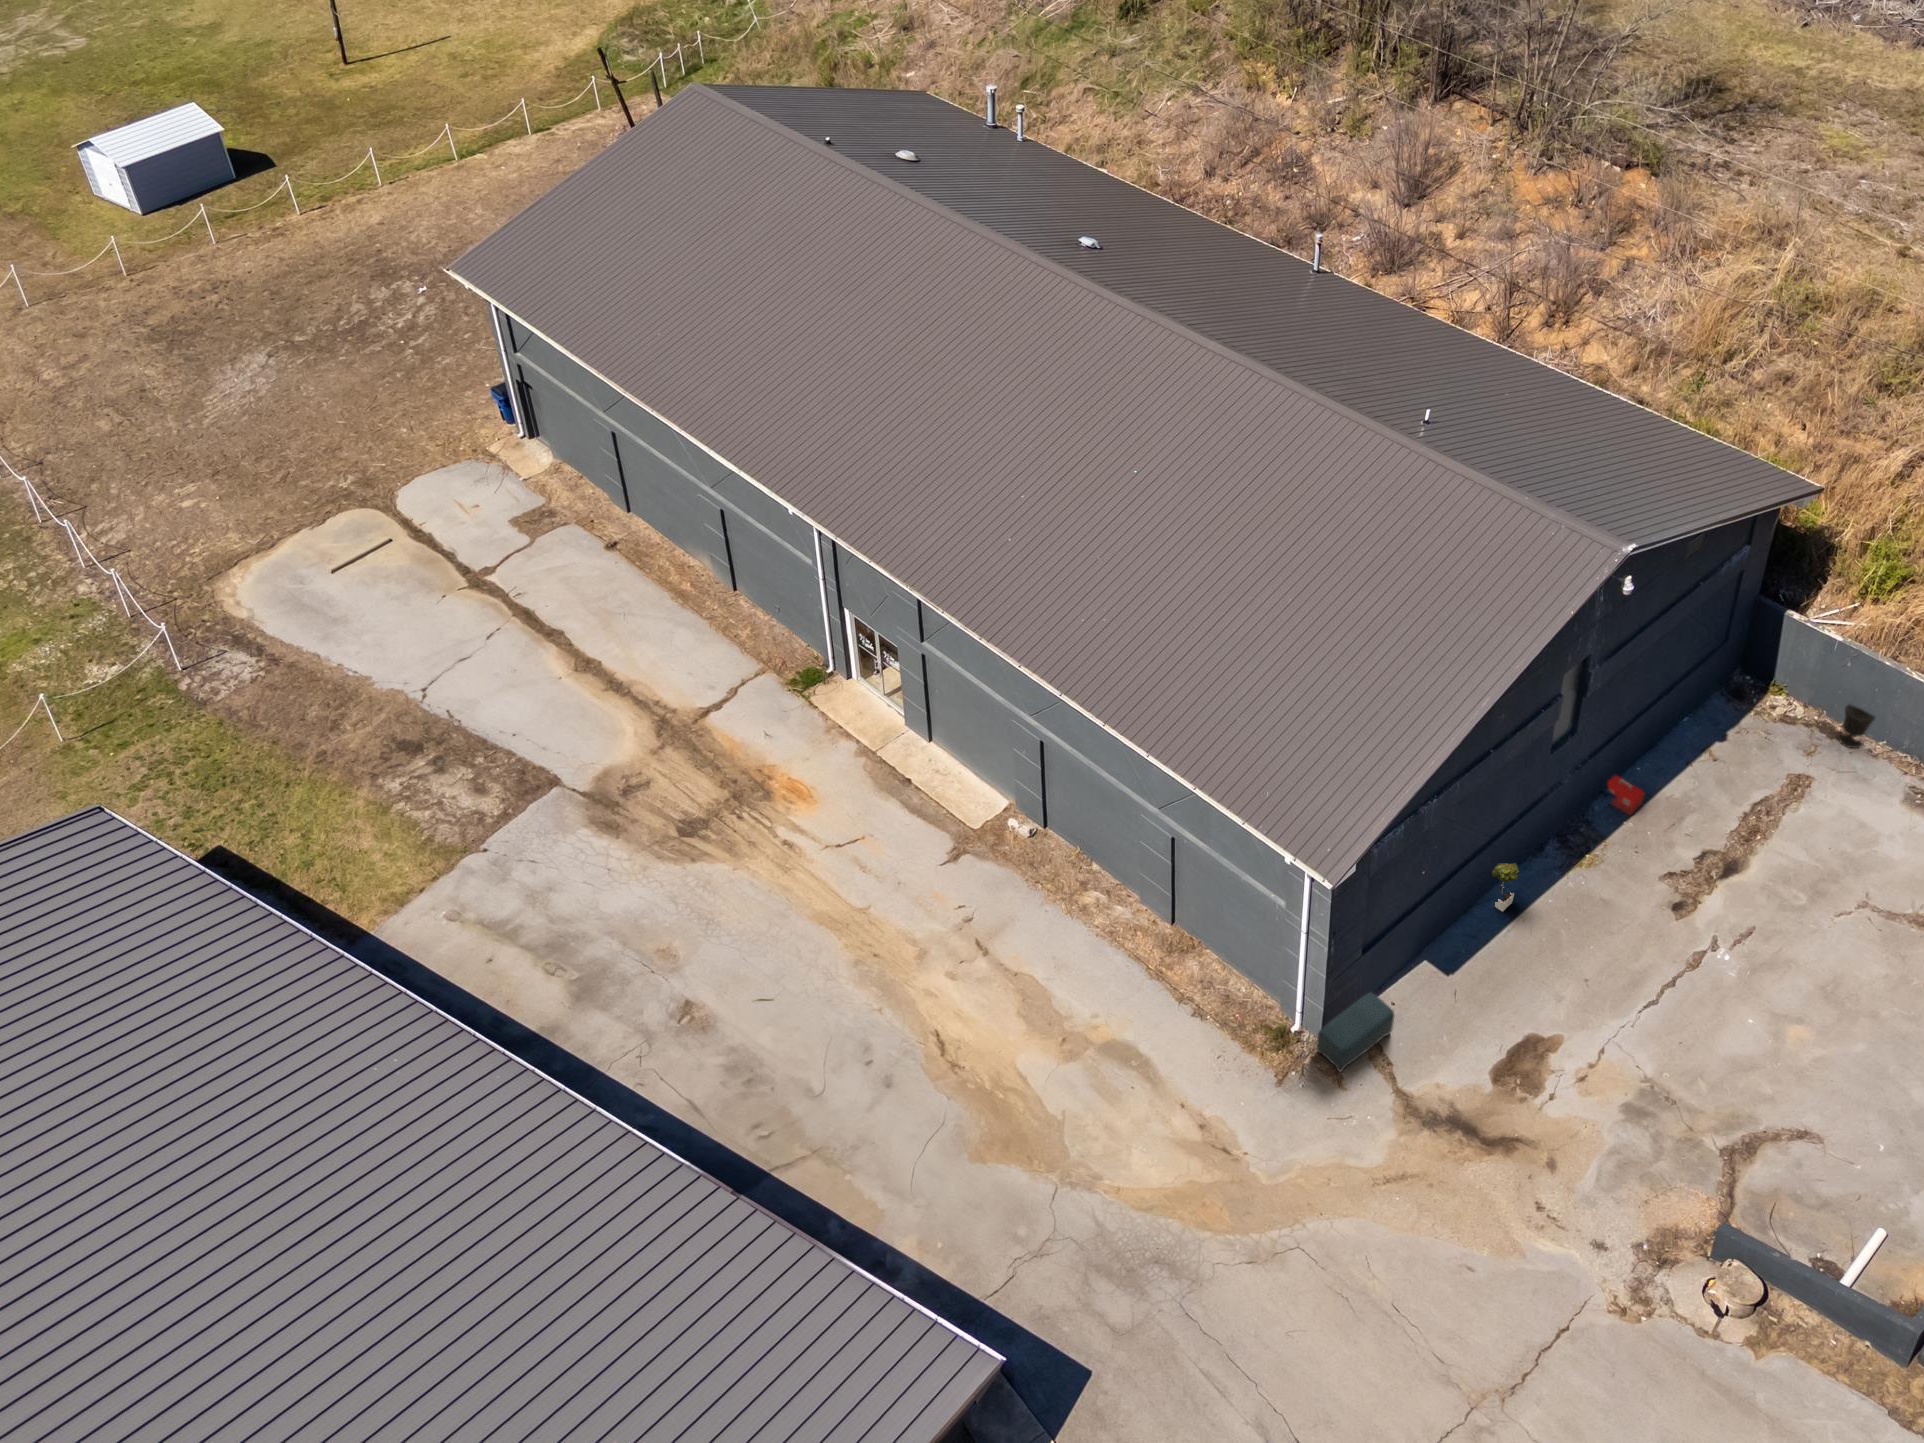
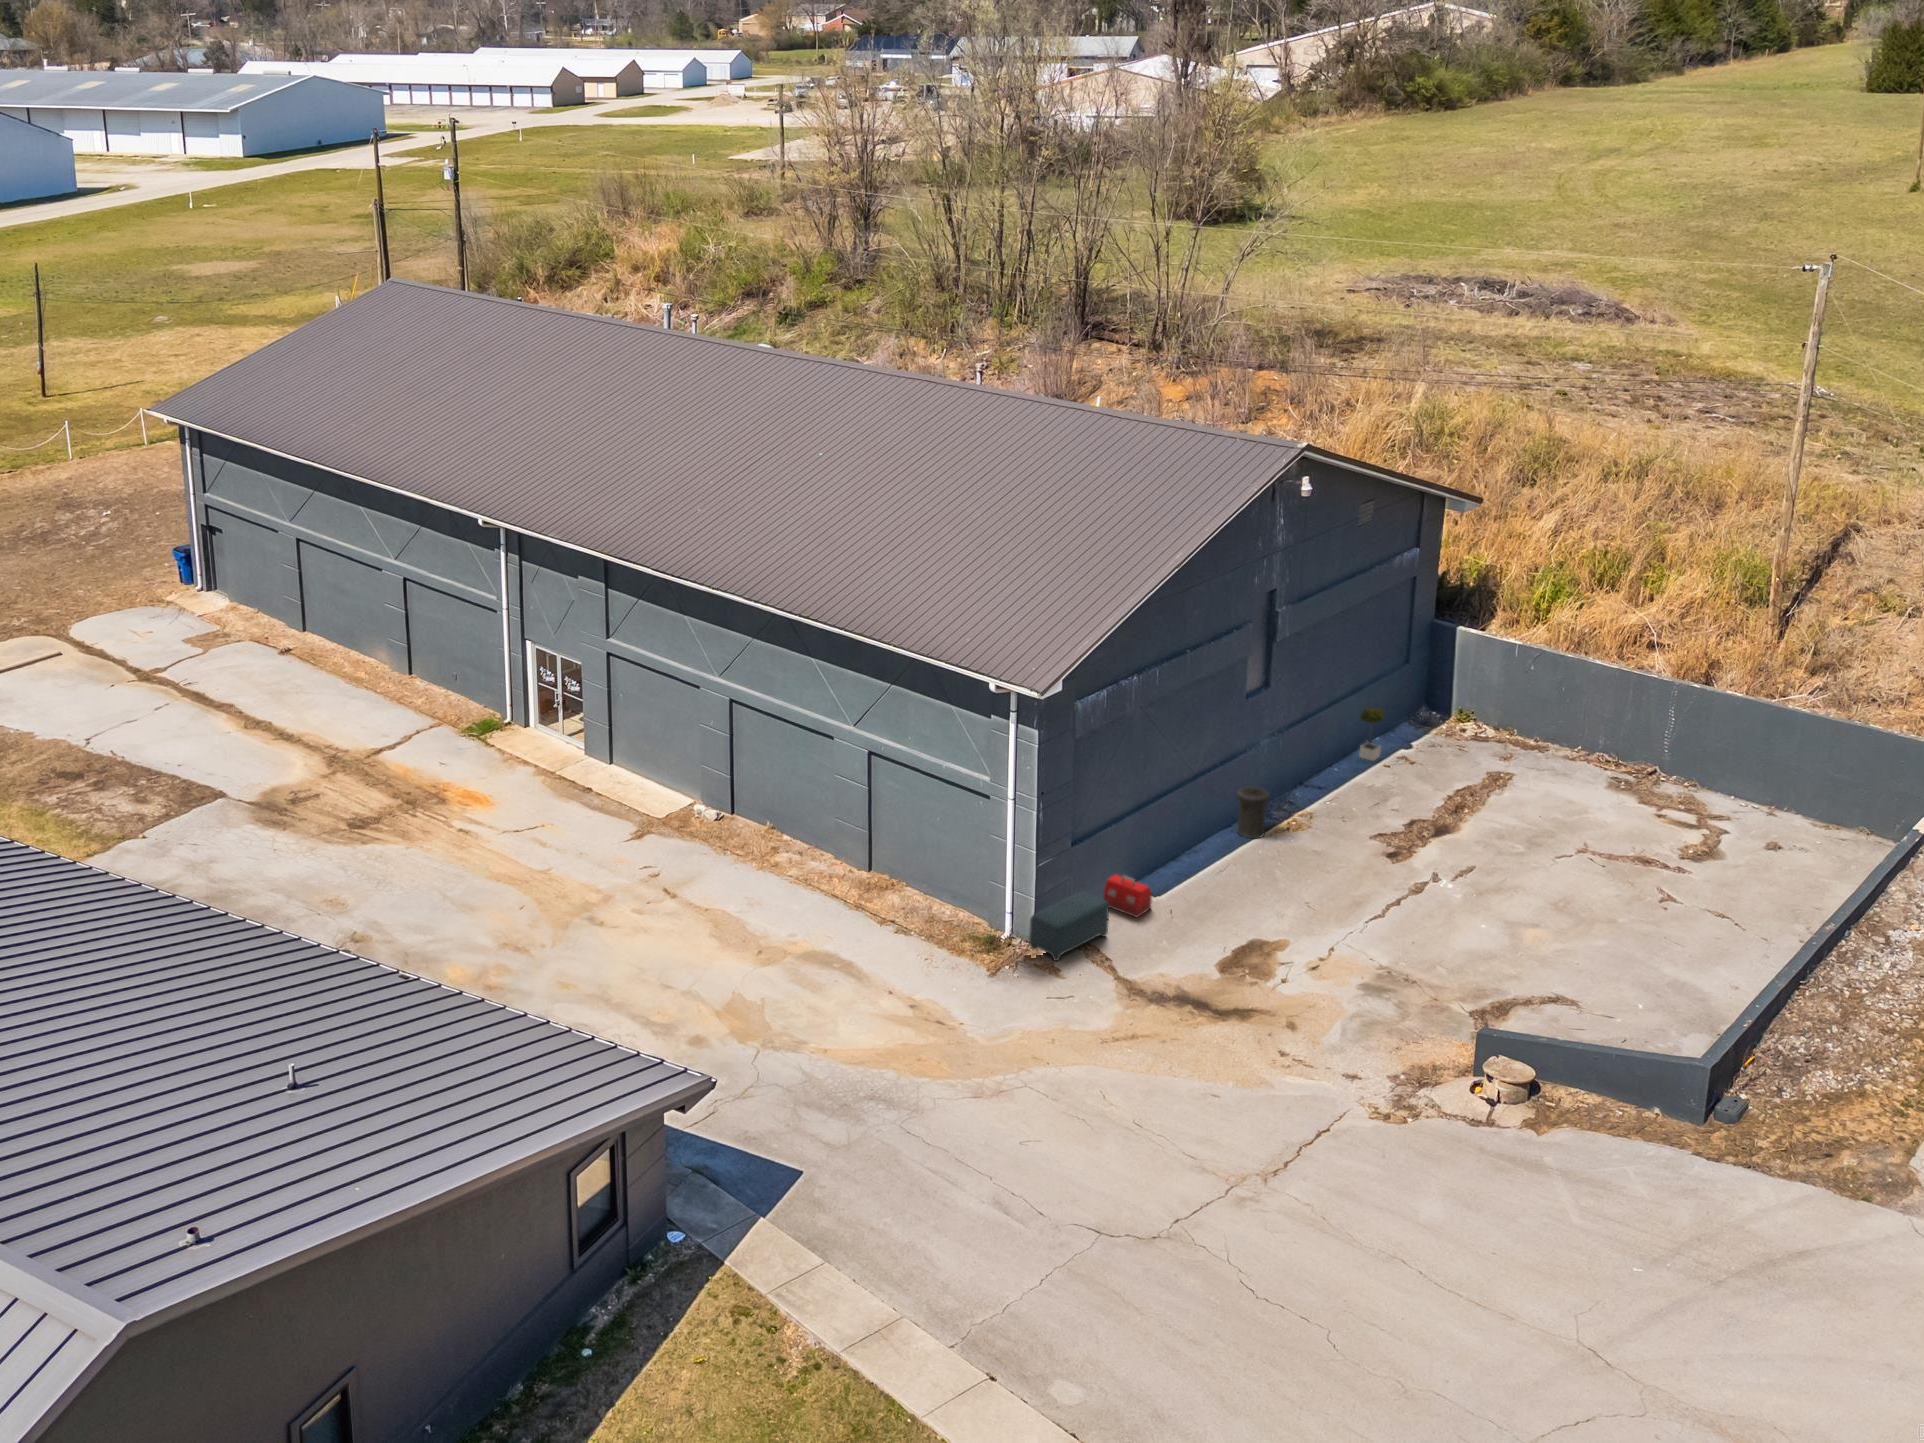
trash can: present [1838,704,1875,748] -> present [1236,786,1270,839]
toolbox: present [1608,776,1645,815] -> present [1103,875,1152,917]
potted tree: present [1492,863,1519,912] -> present [1359,708,1384,761]

